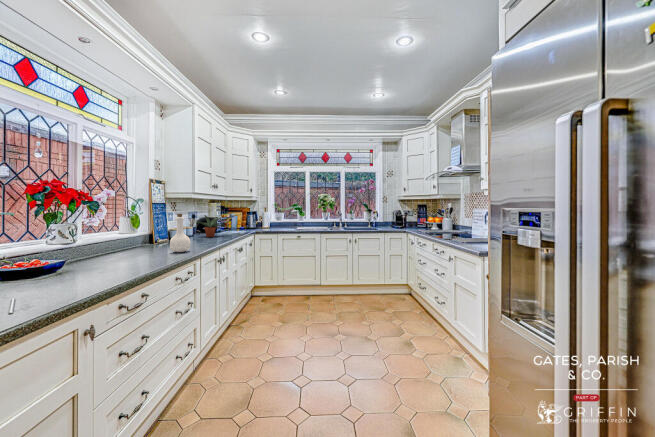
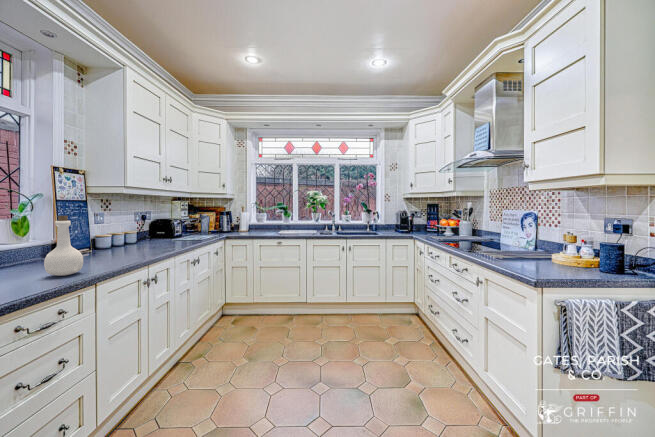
potted plant: present [199,215,223,237] -> none [136,215,179,245]

